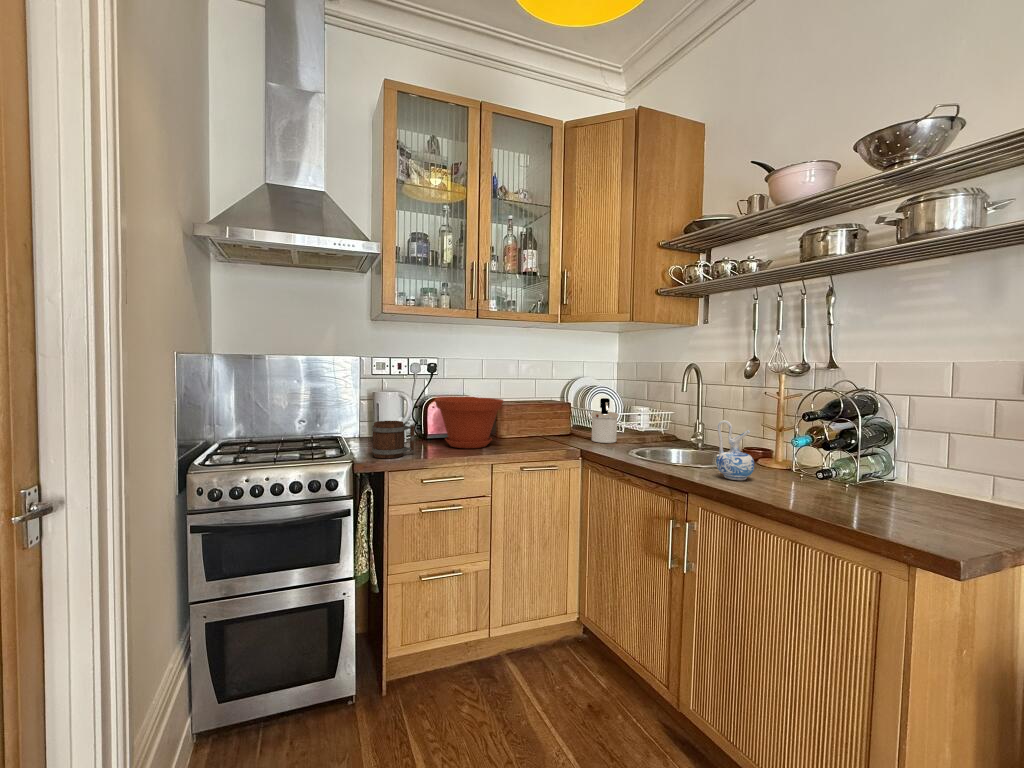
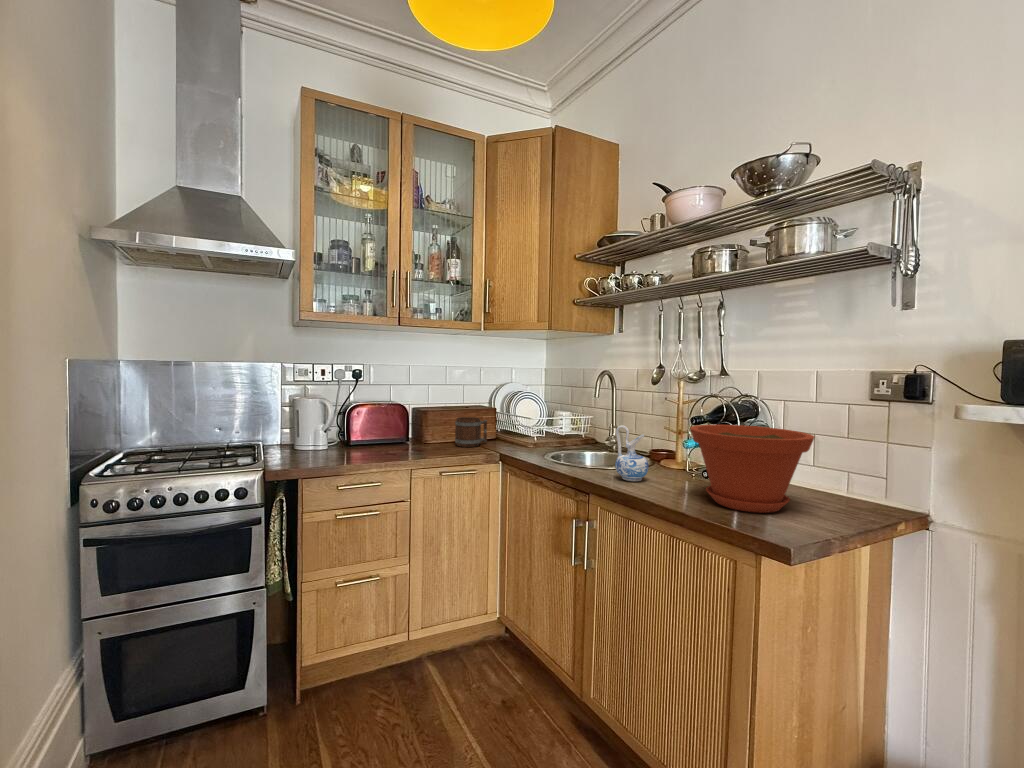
plant pot: present [435,397,503,448] -> present [690,425,814,513]
soap dispenser: present [591,398,618,443] -> none [514,403,539,446]
mug: present [372,421,415,458] -> present [455,417,487,447]

